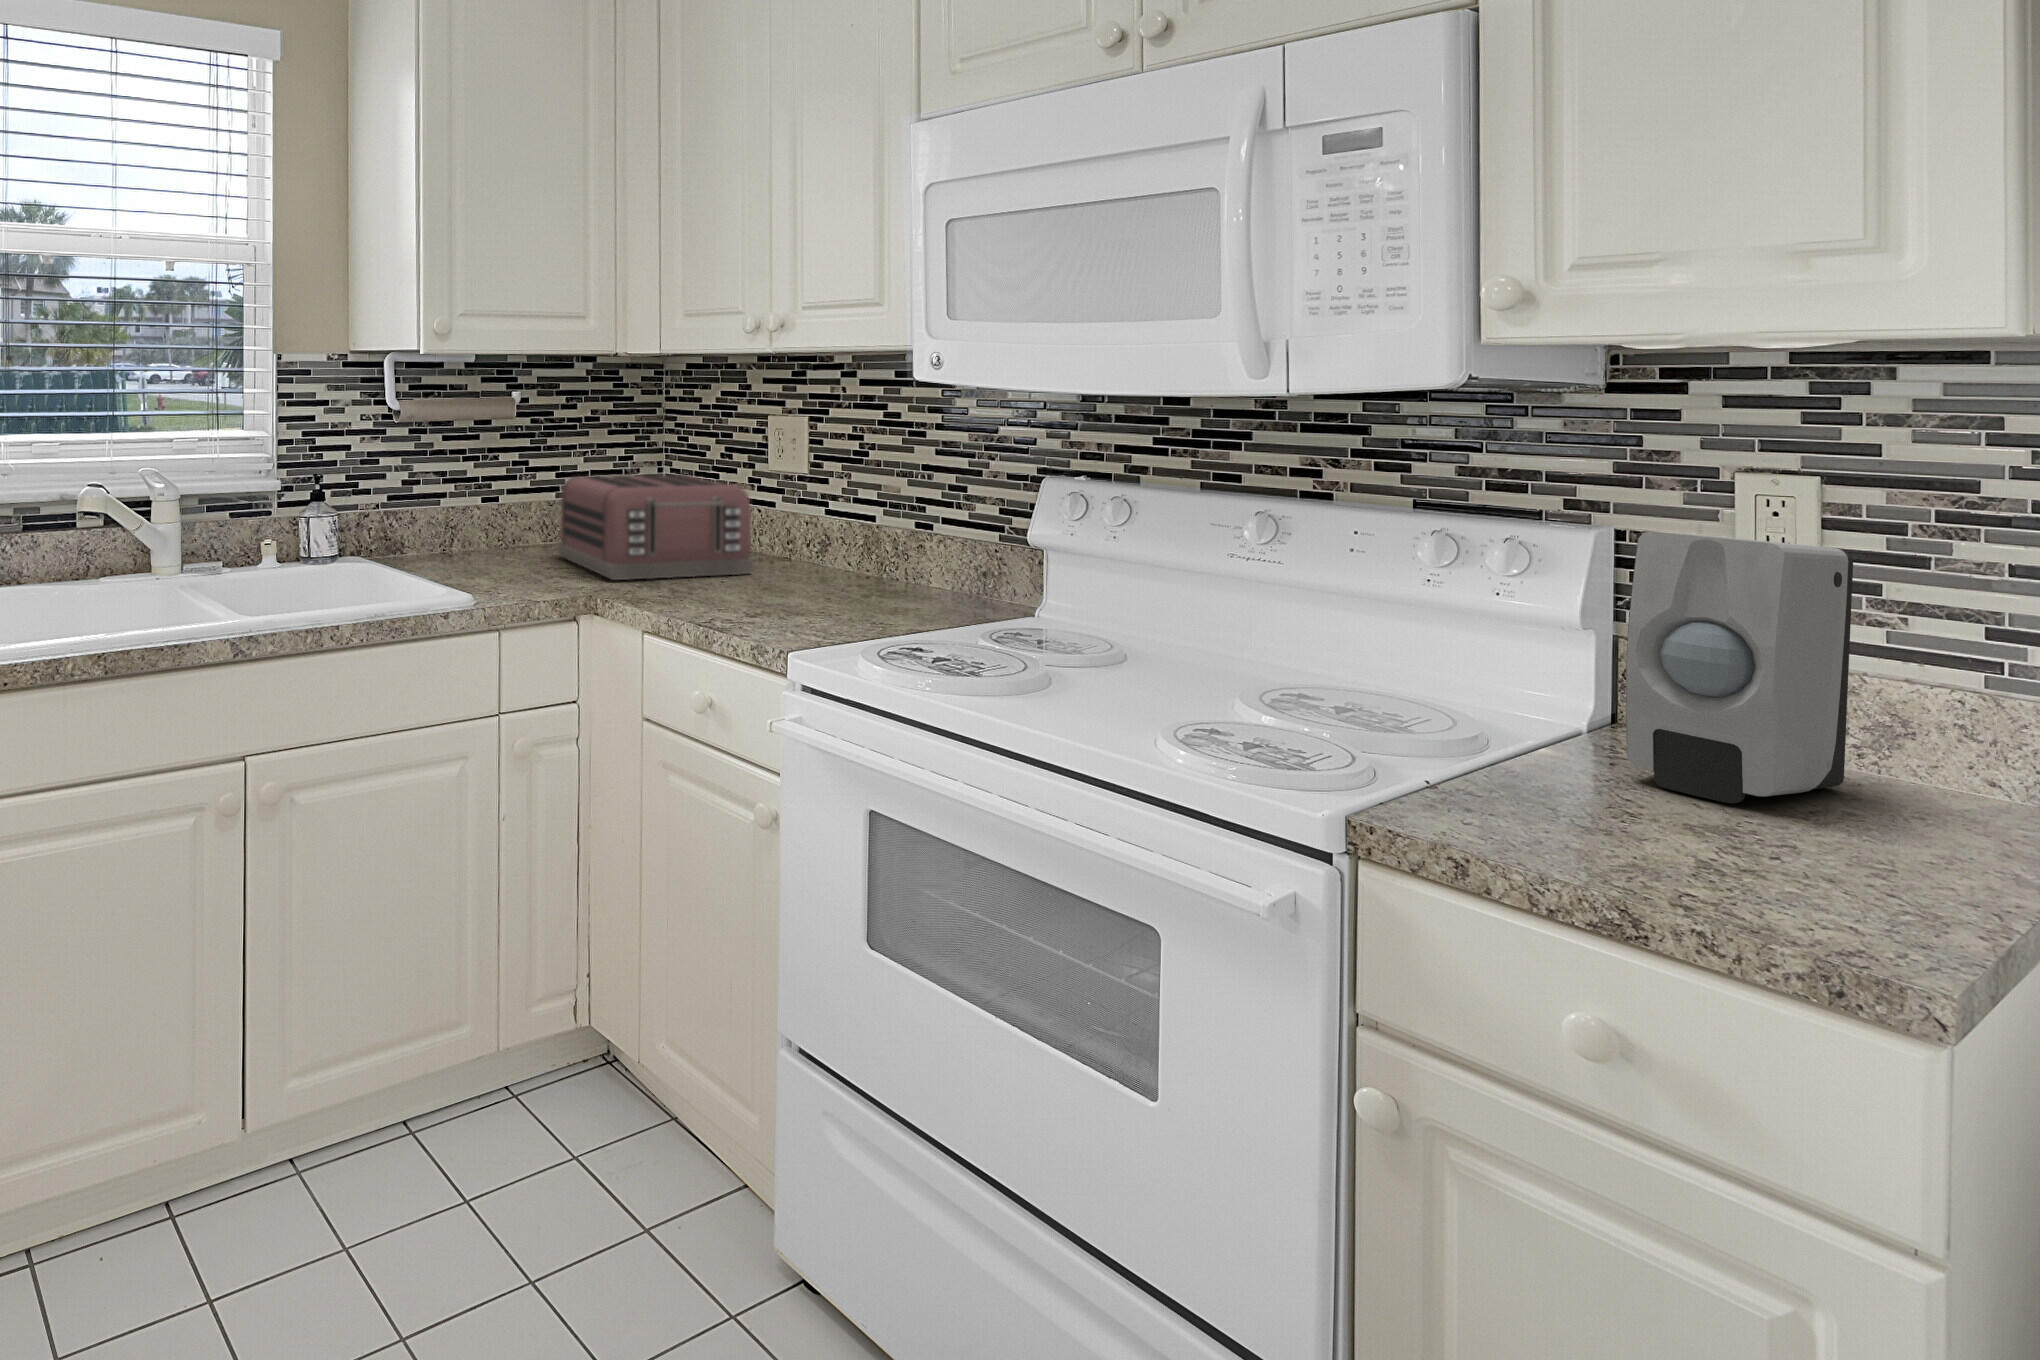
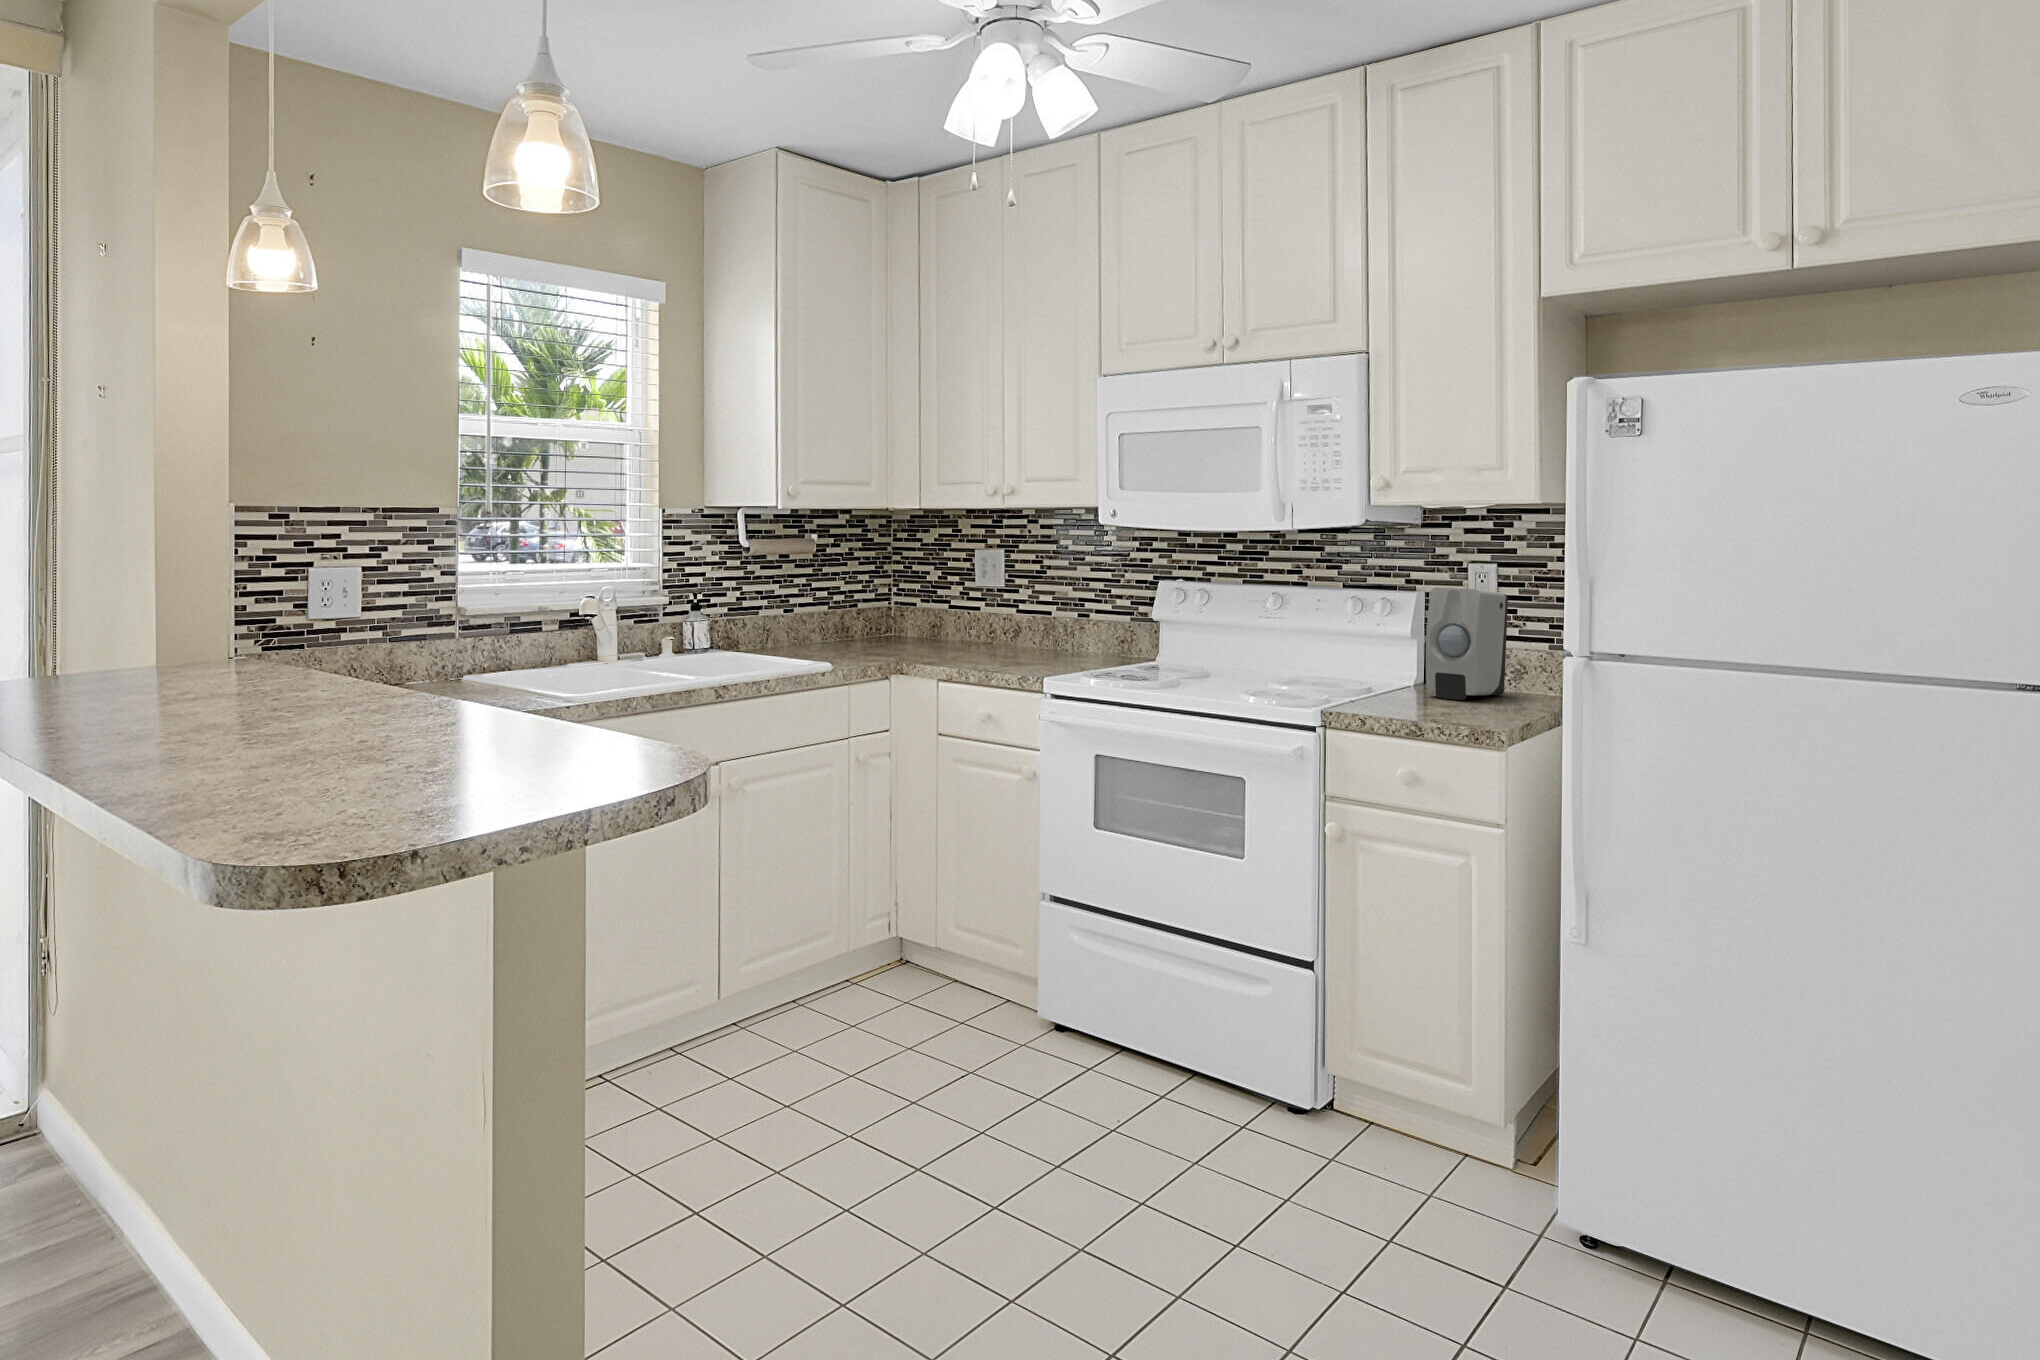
toaster: present [558,474,754,580] -> none [844,589,978,654]

